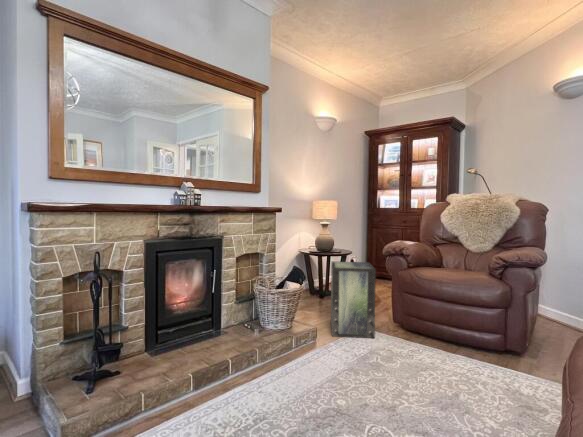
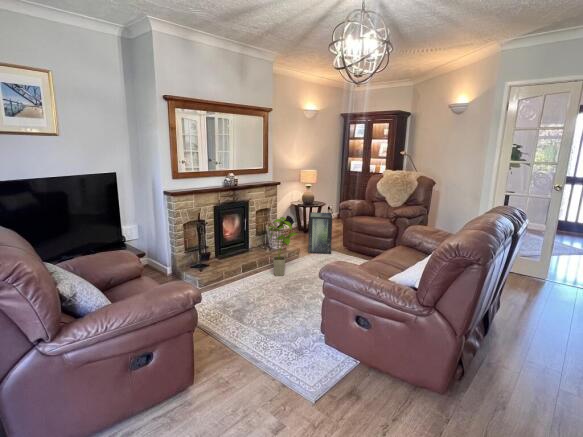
house plant: none [249,261,320,401] -> present [268,217,297,276]

